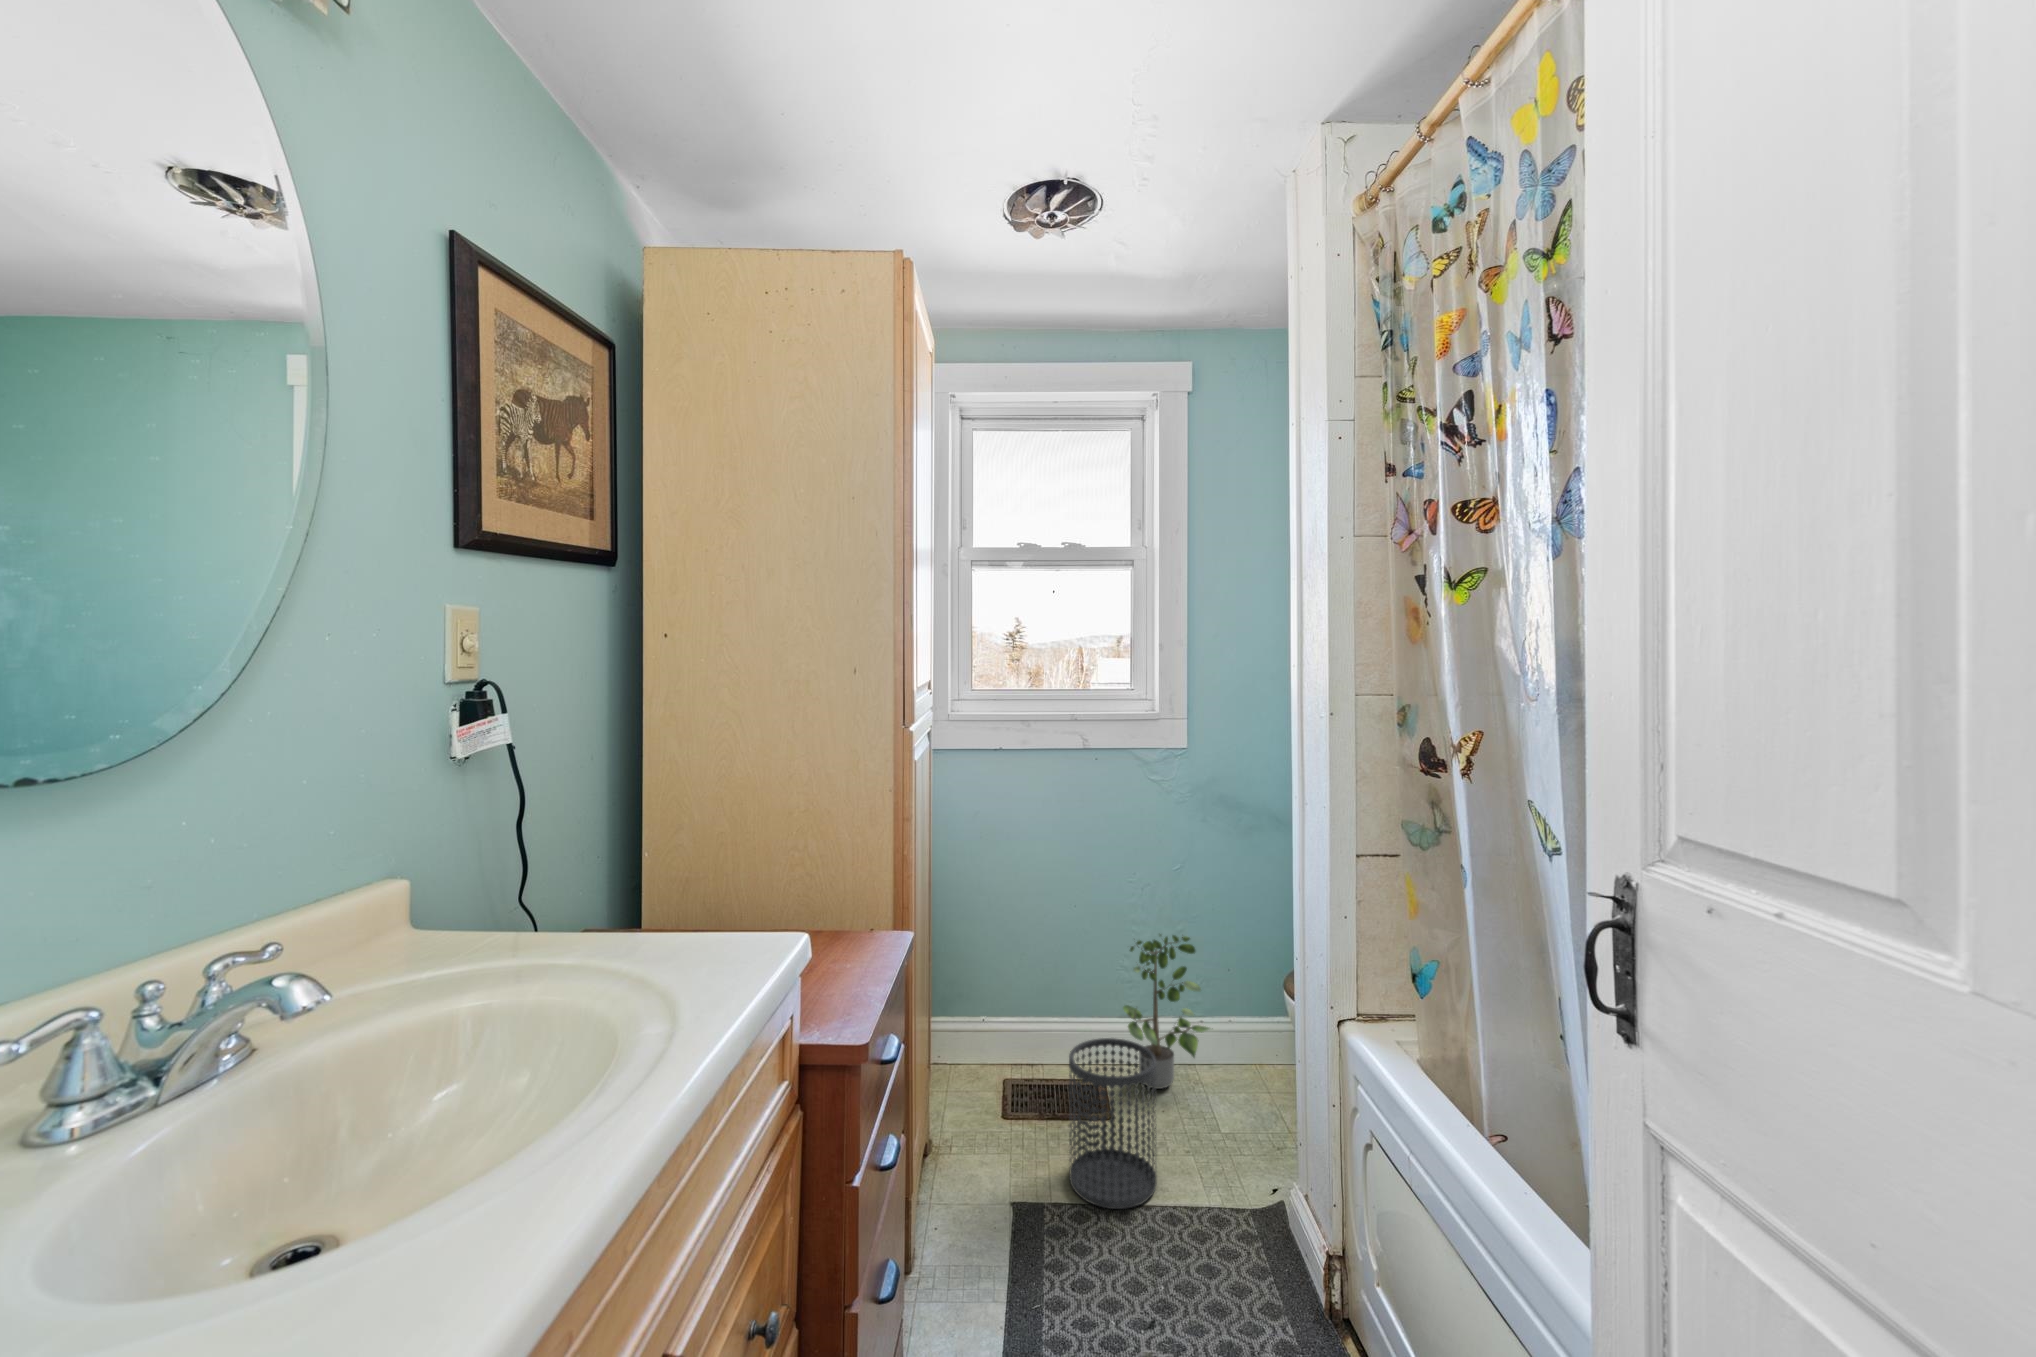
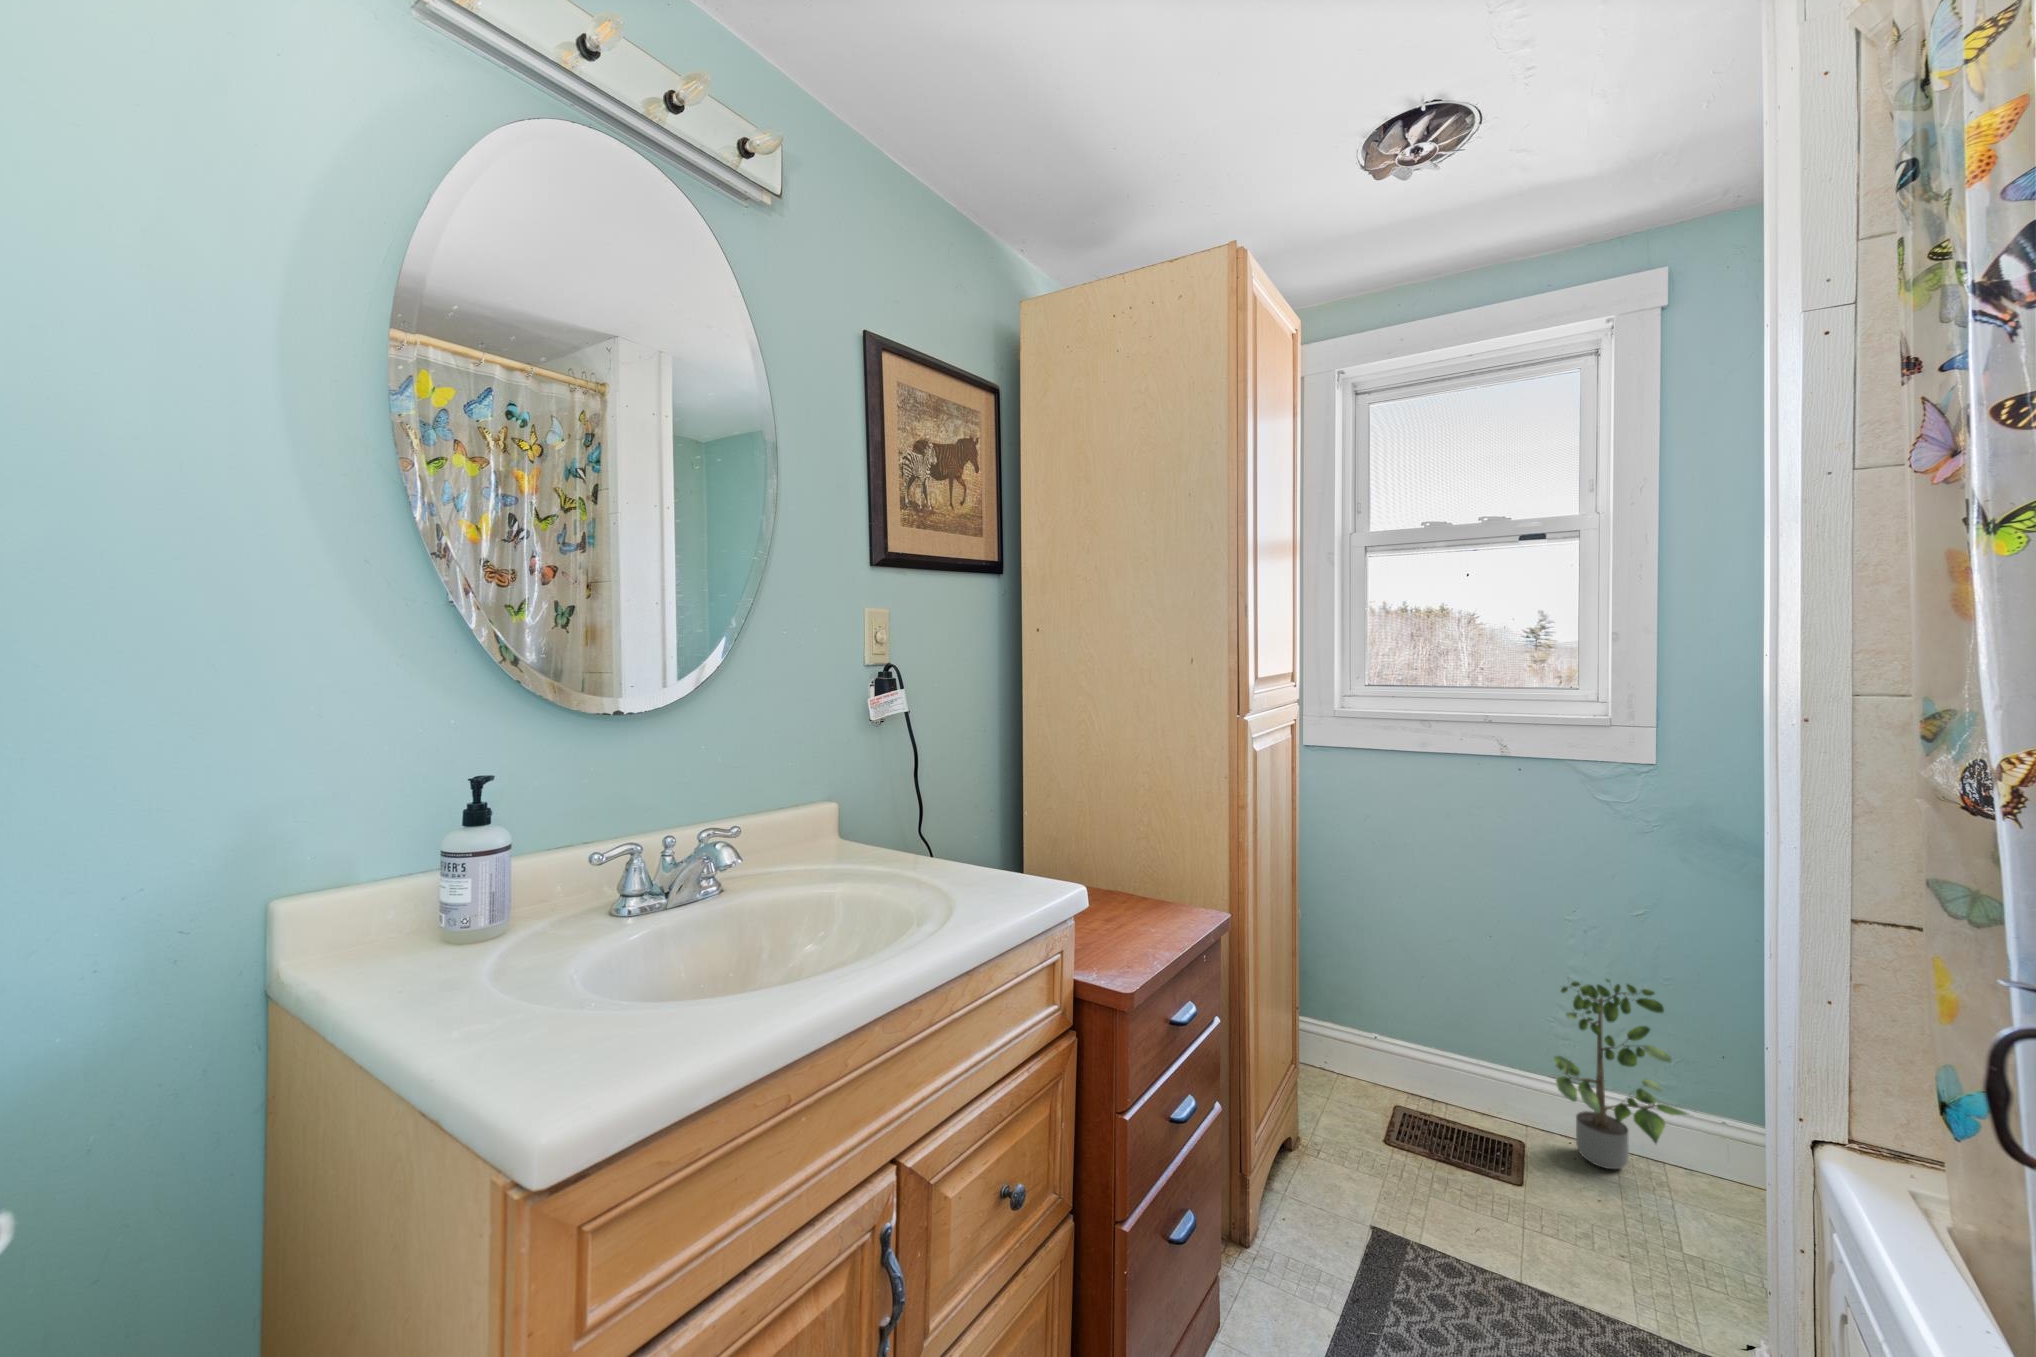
wastebasket: present [1069,1038,1157,1209] -> none [1447,1078,1566,1286]

